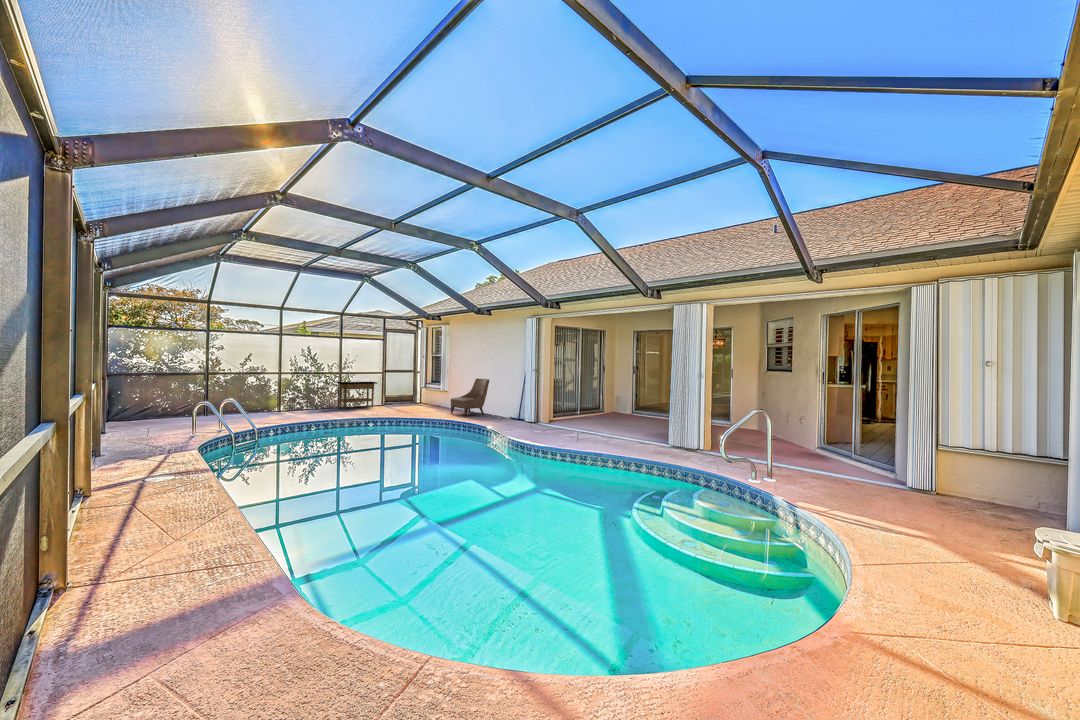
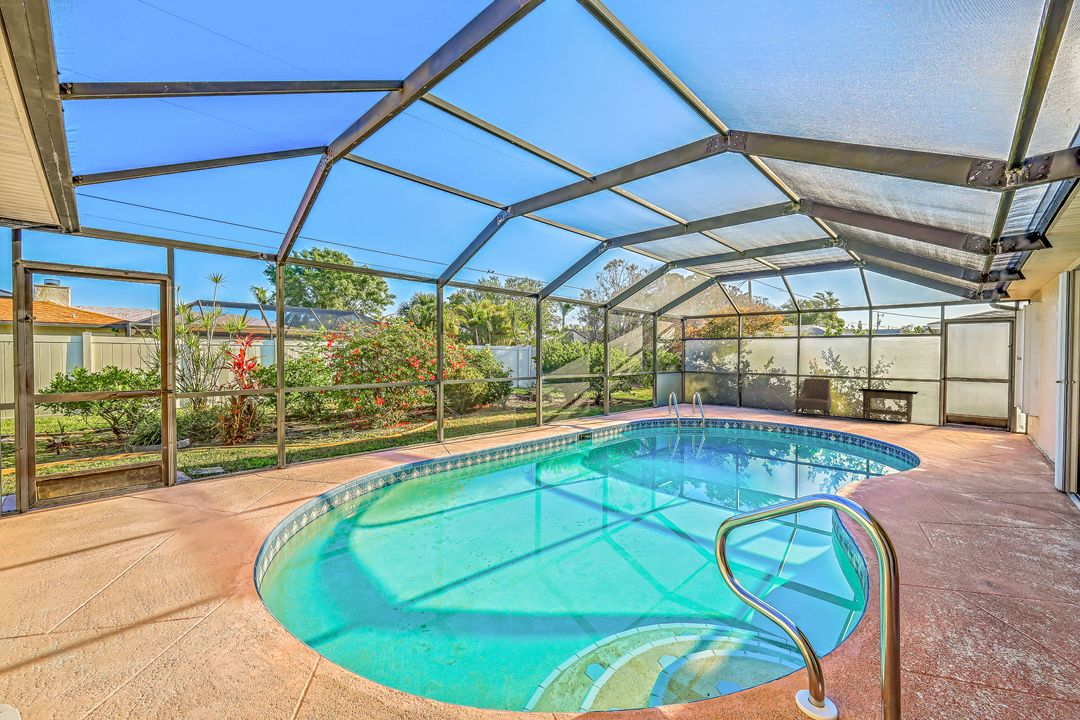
chair: present [451,379,489,416] -> present [795,378,831,418]

